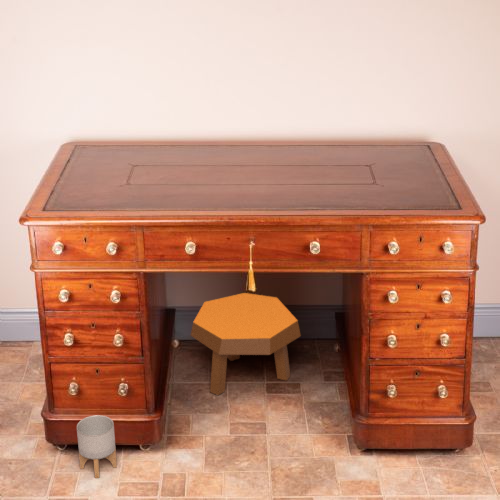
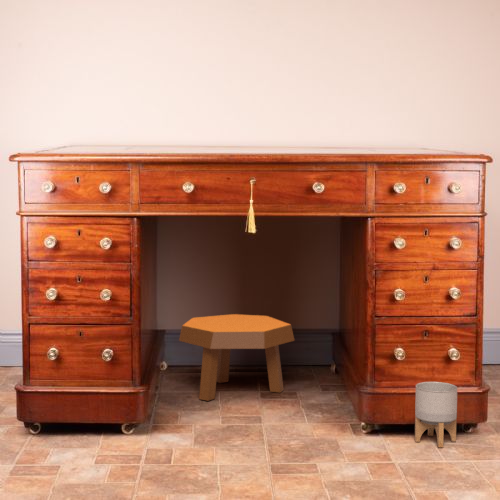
planter: present [77,415,117,478] -> present [415,382,457,447]

